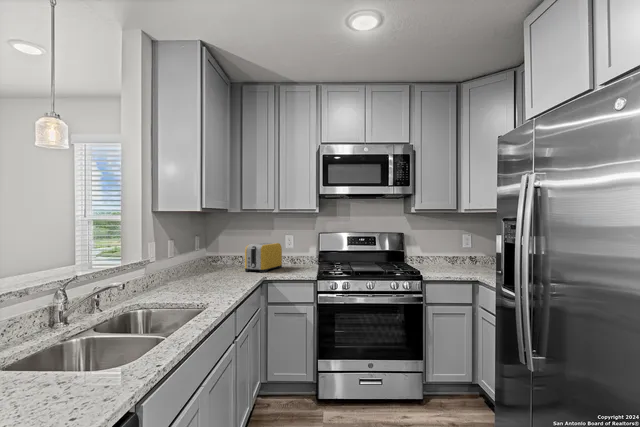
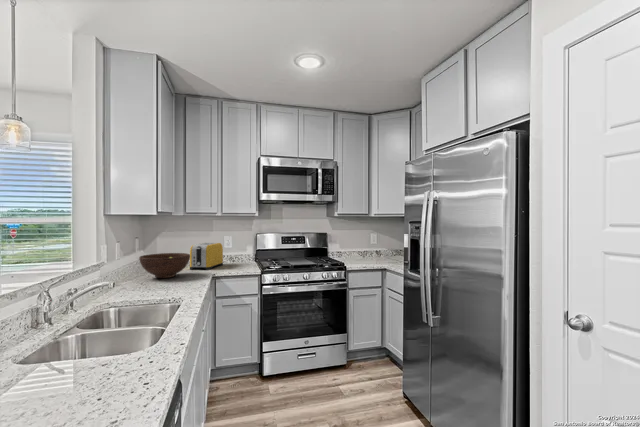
fruit bowl: none [188,253,241,280] -> present [139,253,190,278]

